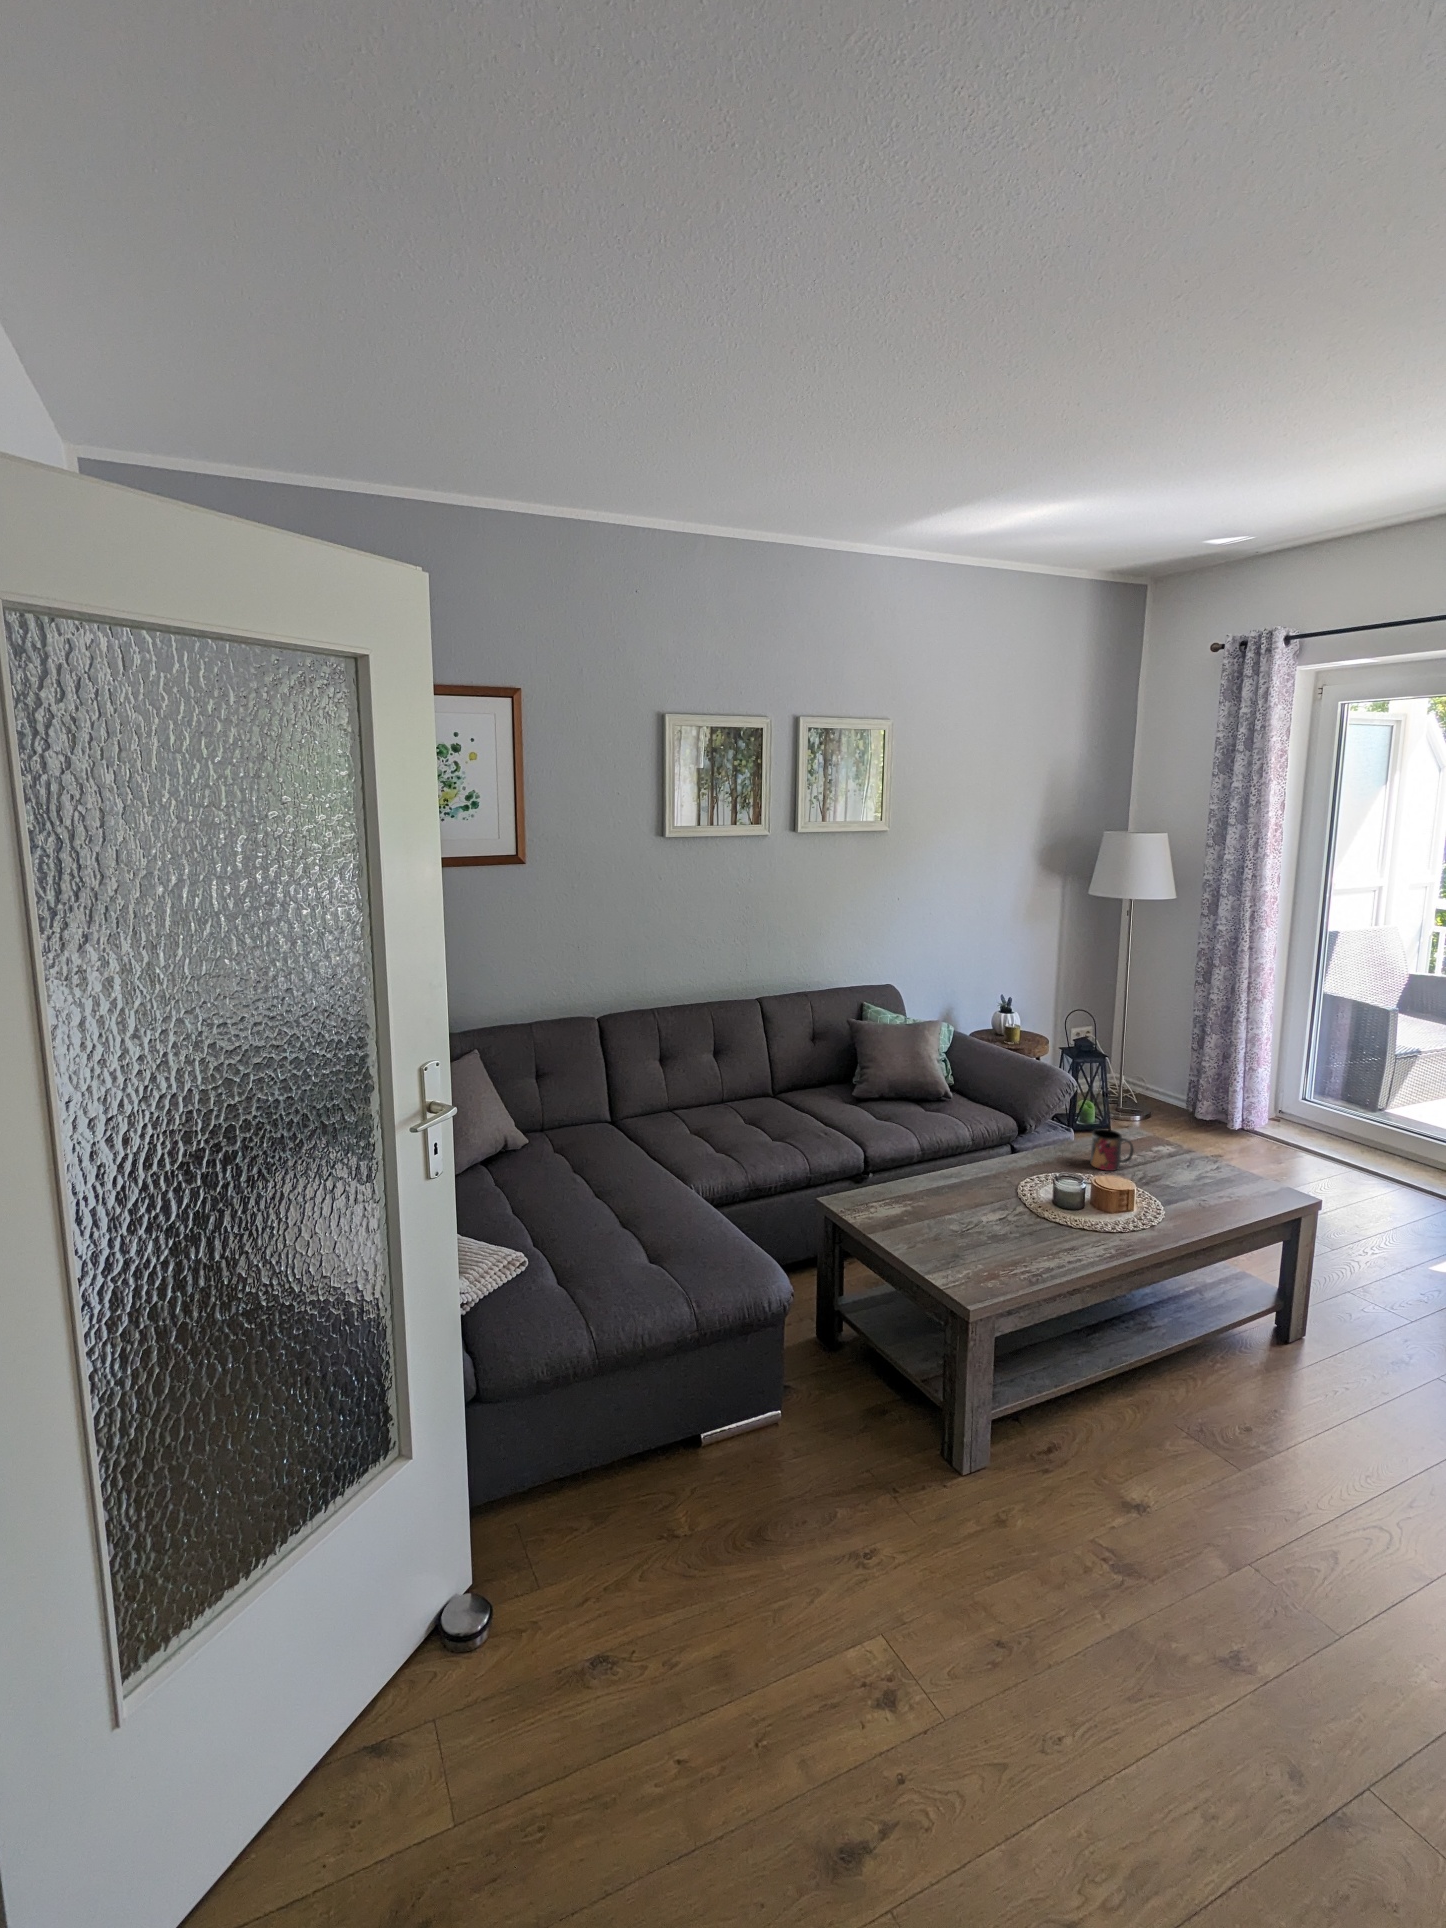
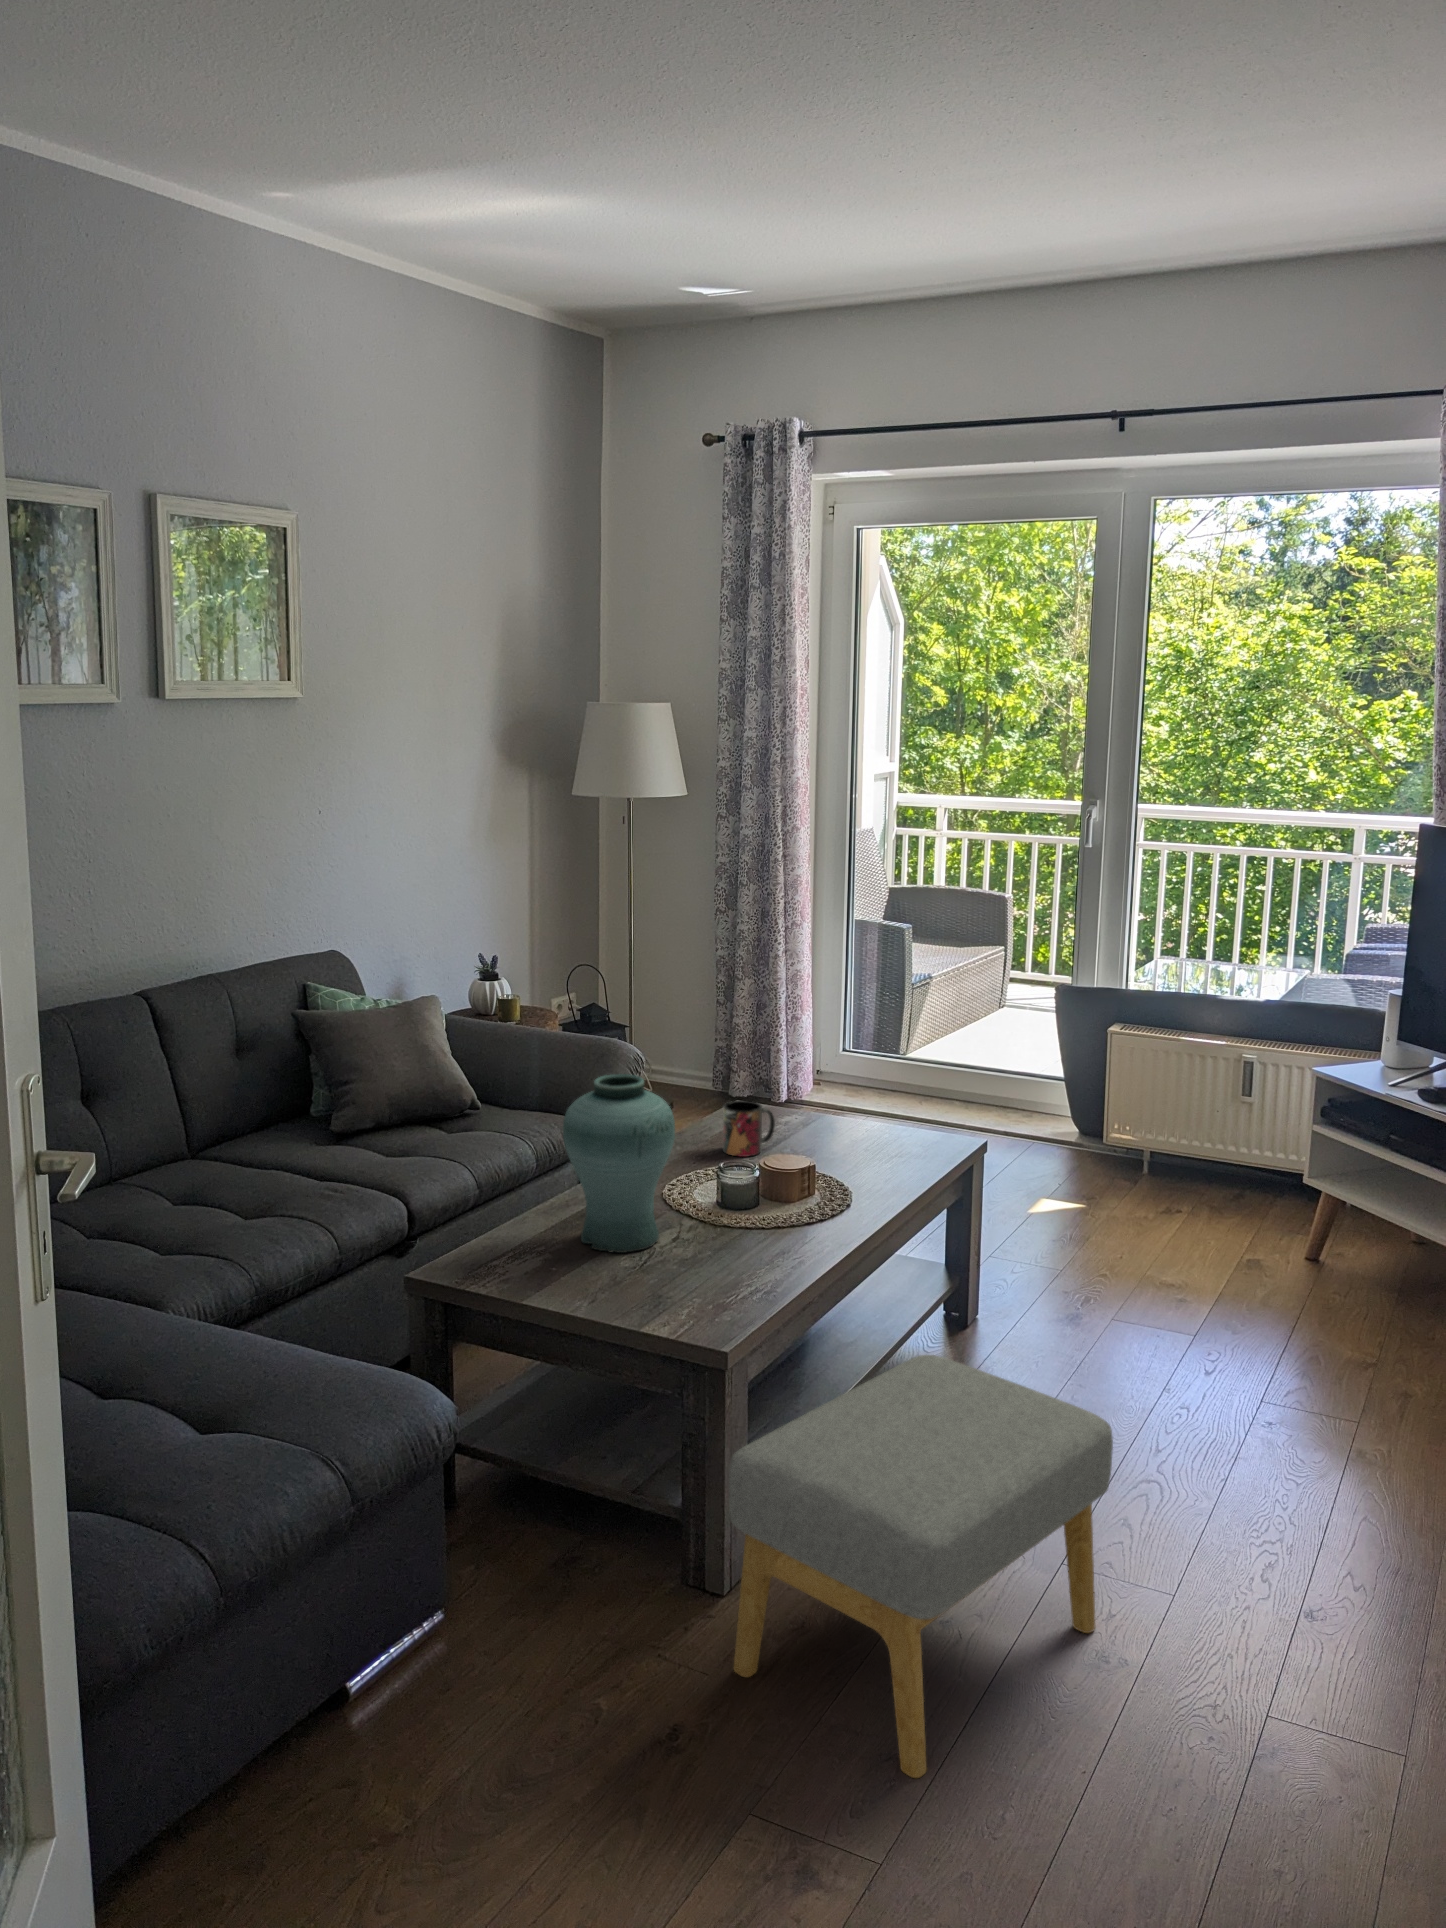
vase: none [929,1099,1007,1221] -> present [563,1074,675,1253]
footstool: none [937,1356,1262,1667] -> present [729,1355,1113,1778]

